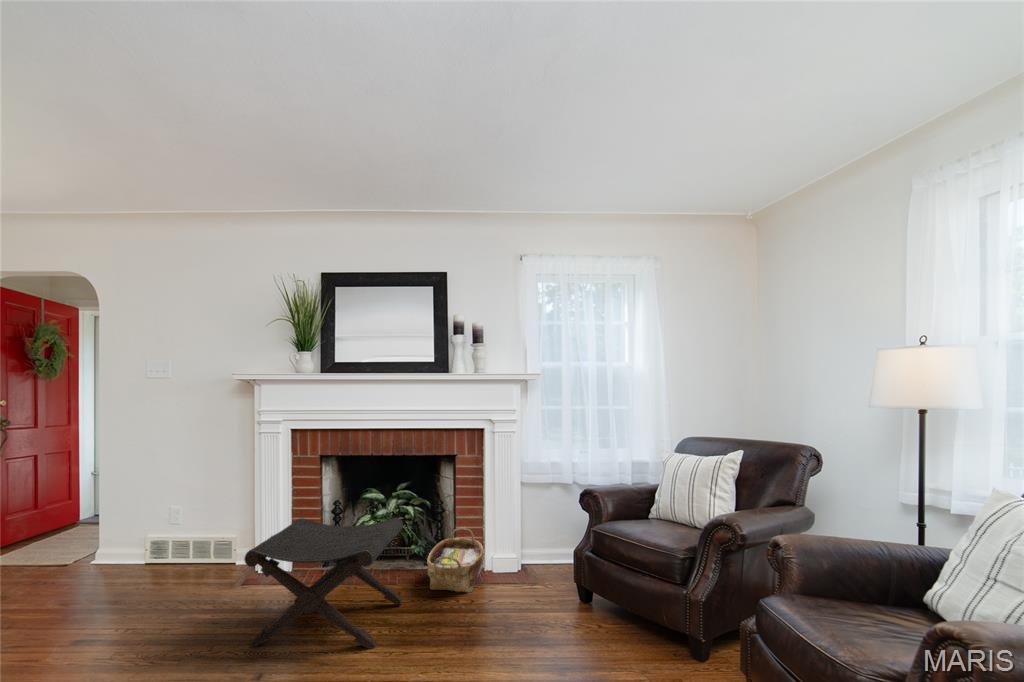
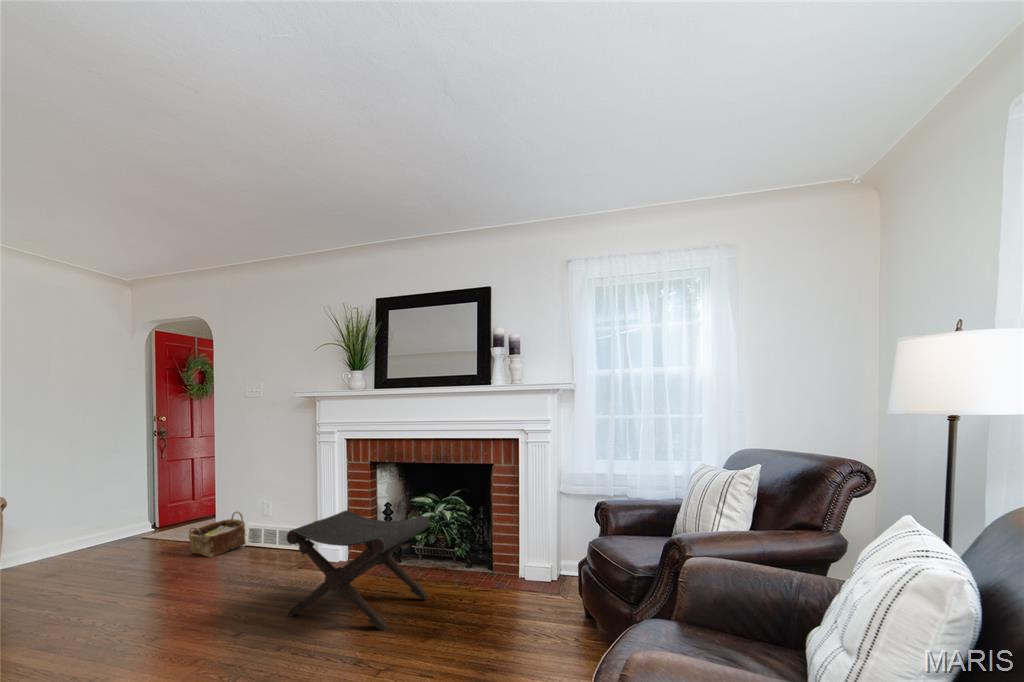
woven basket: present [427,528,484,592] -> present [189,511,245,557]

